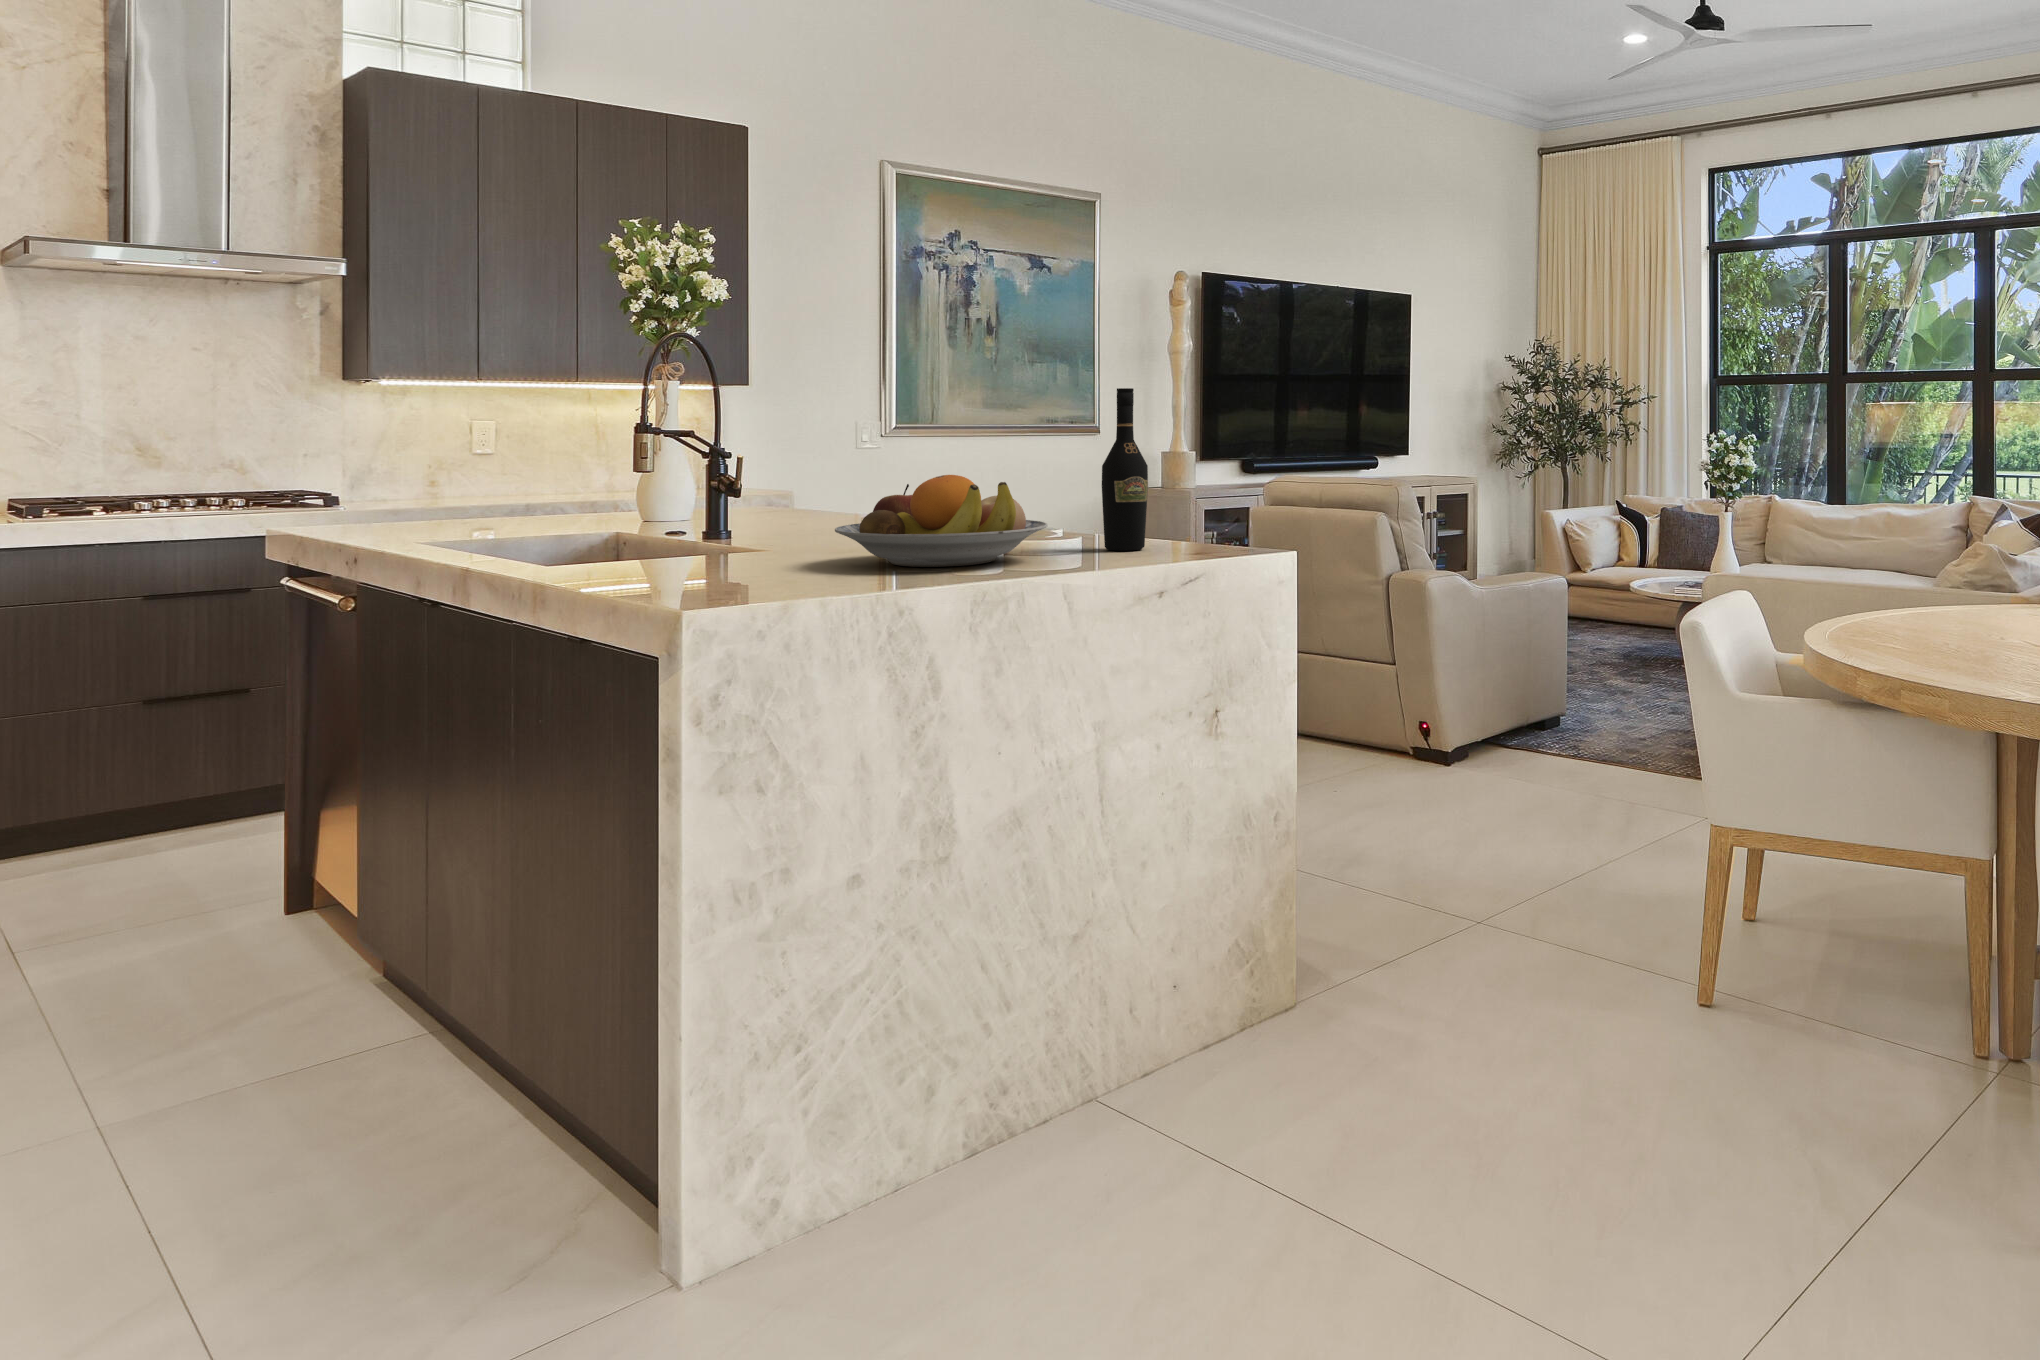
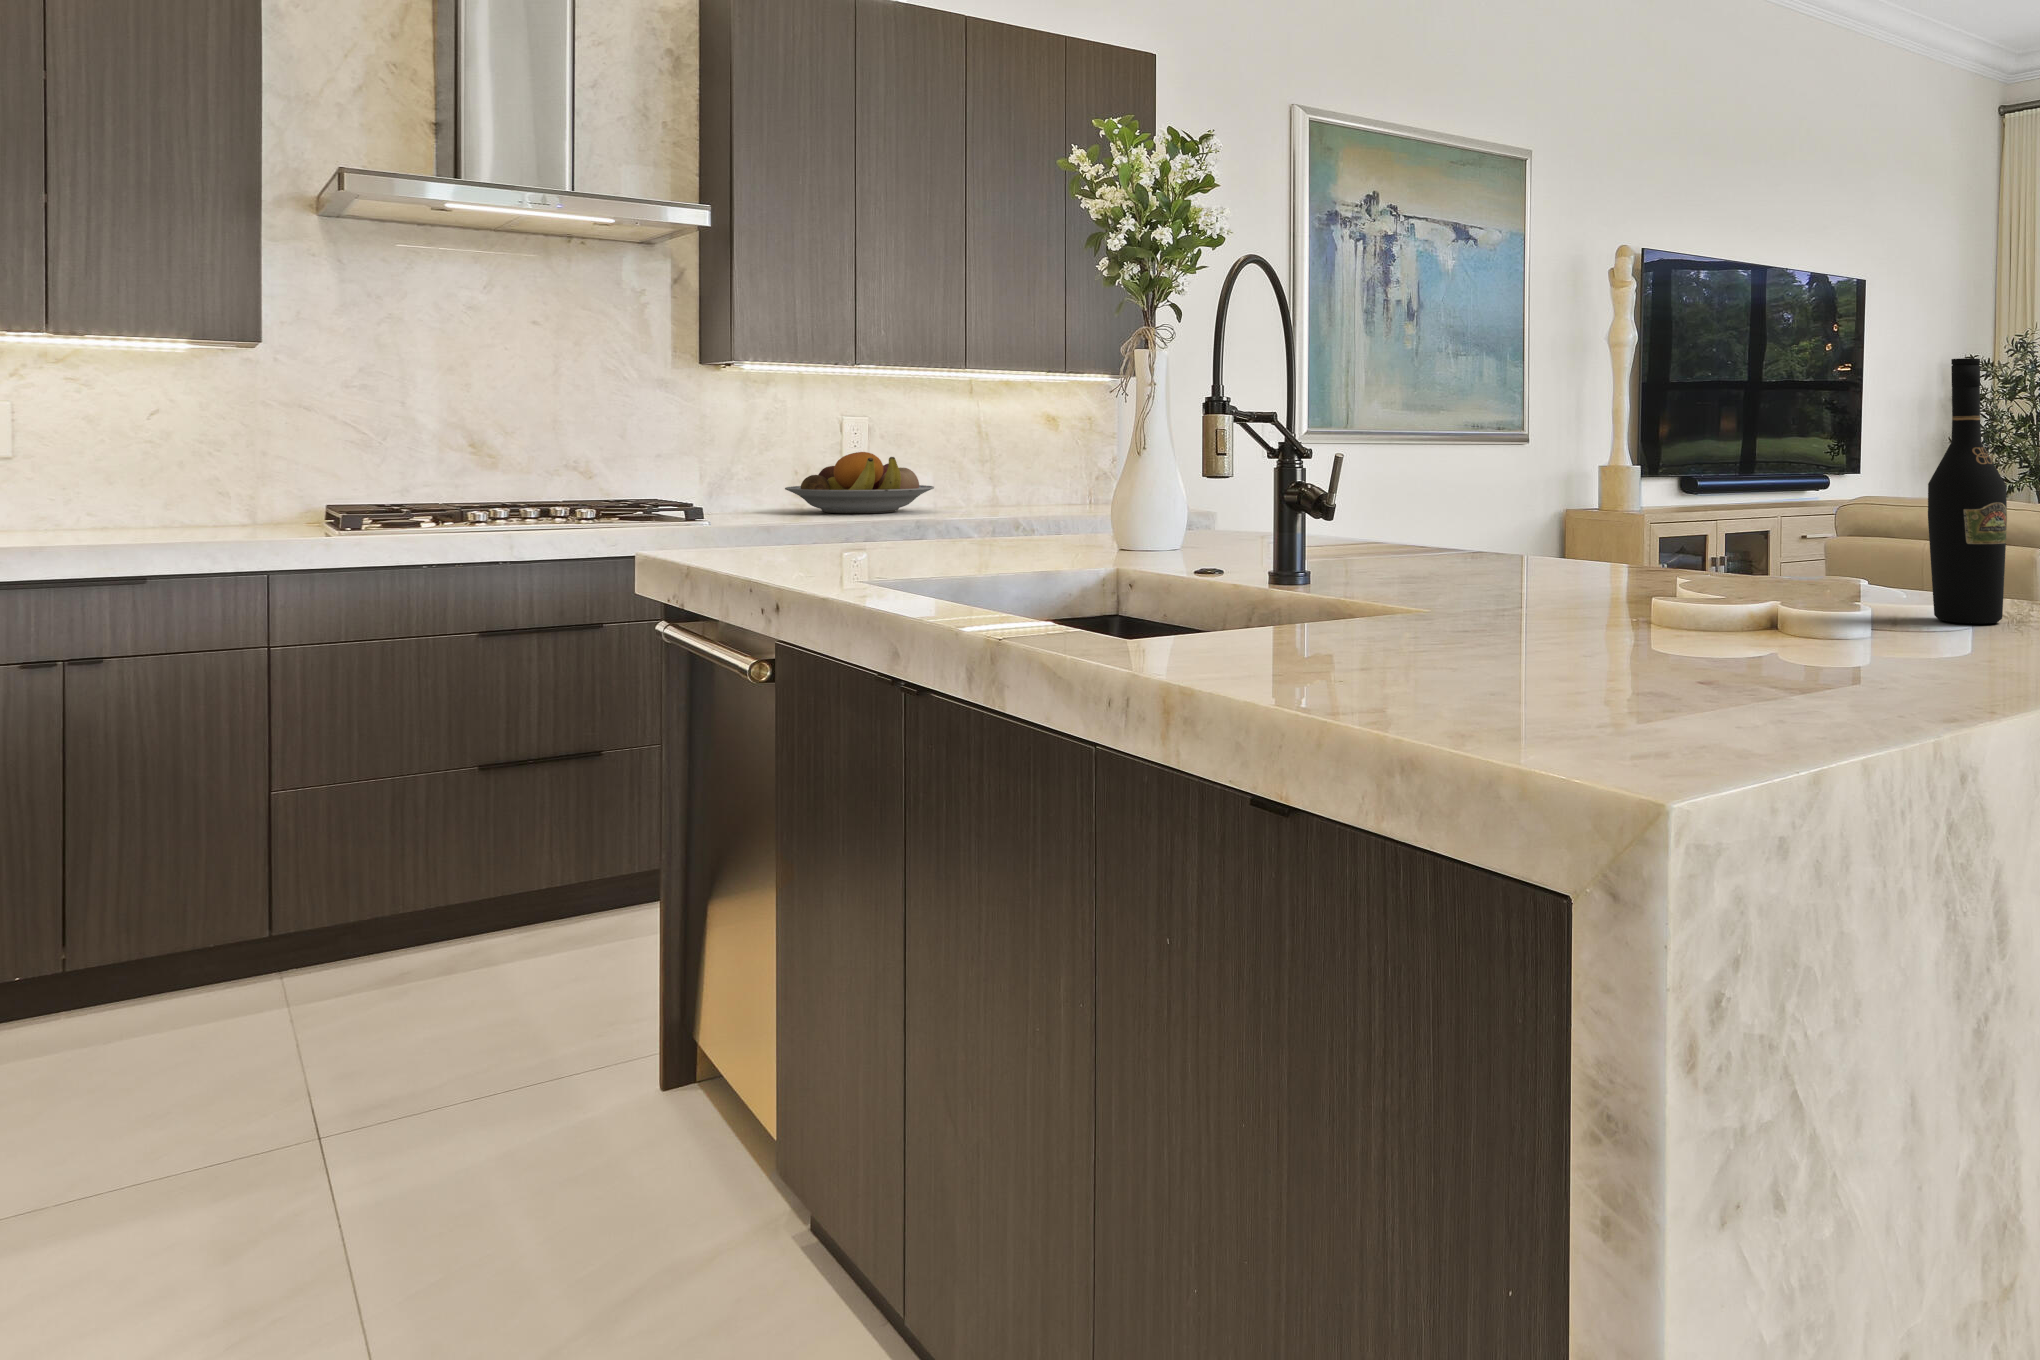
fruit bowl: present [835,475,1048,567] -> present [785,452,934,513]

